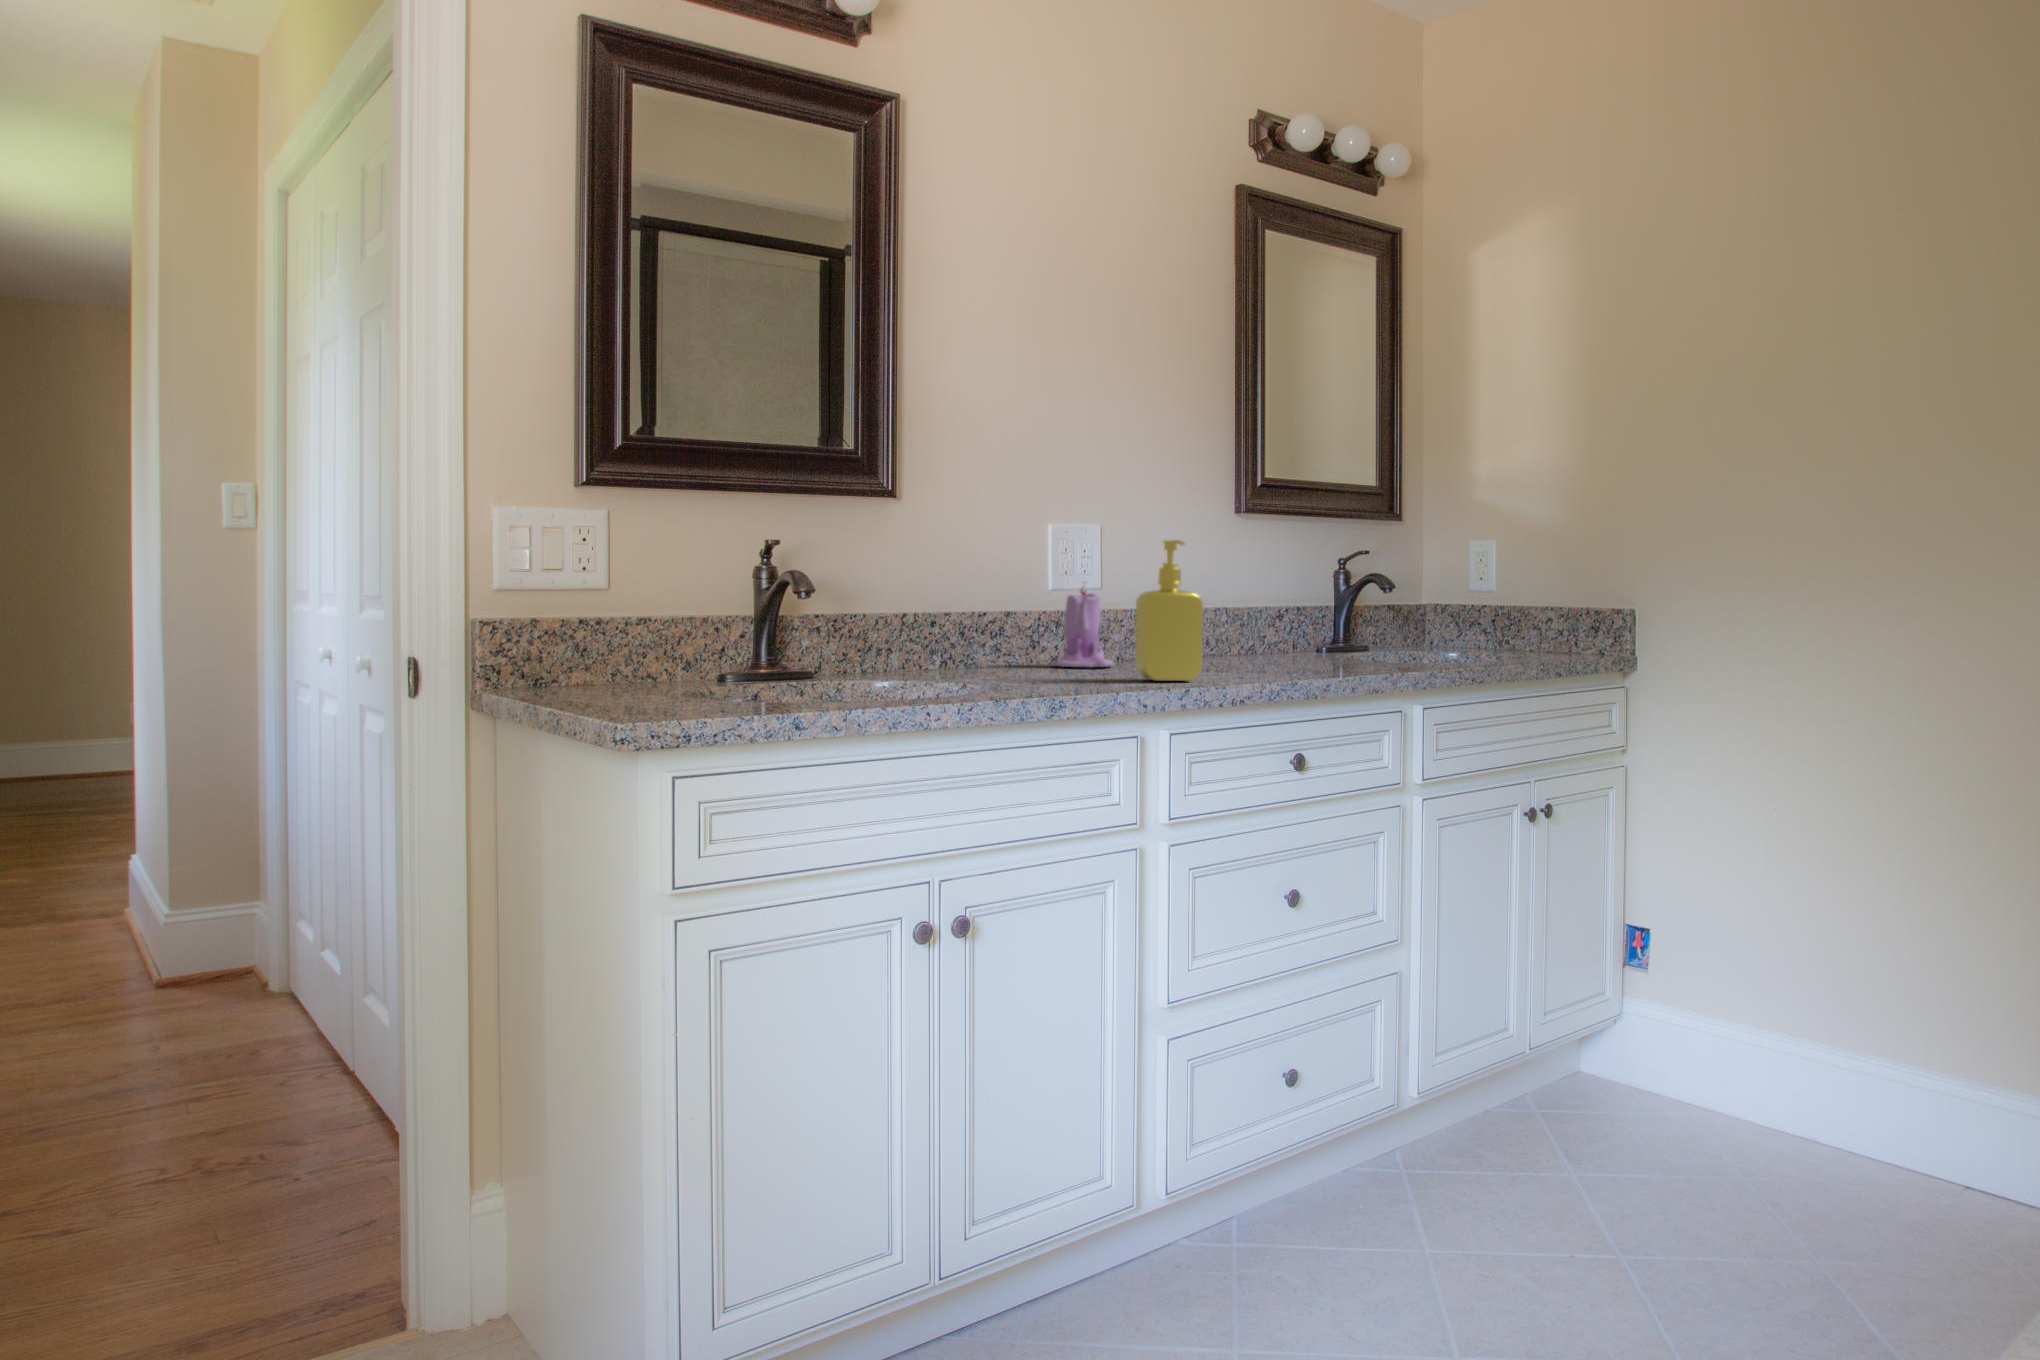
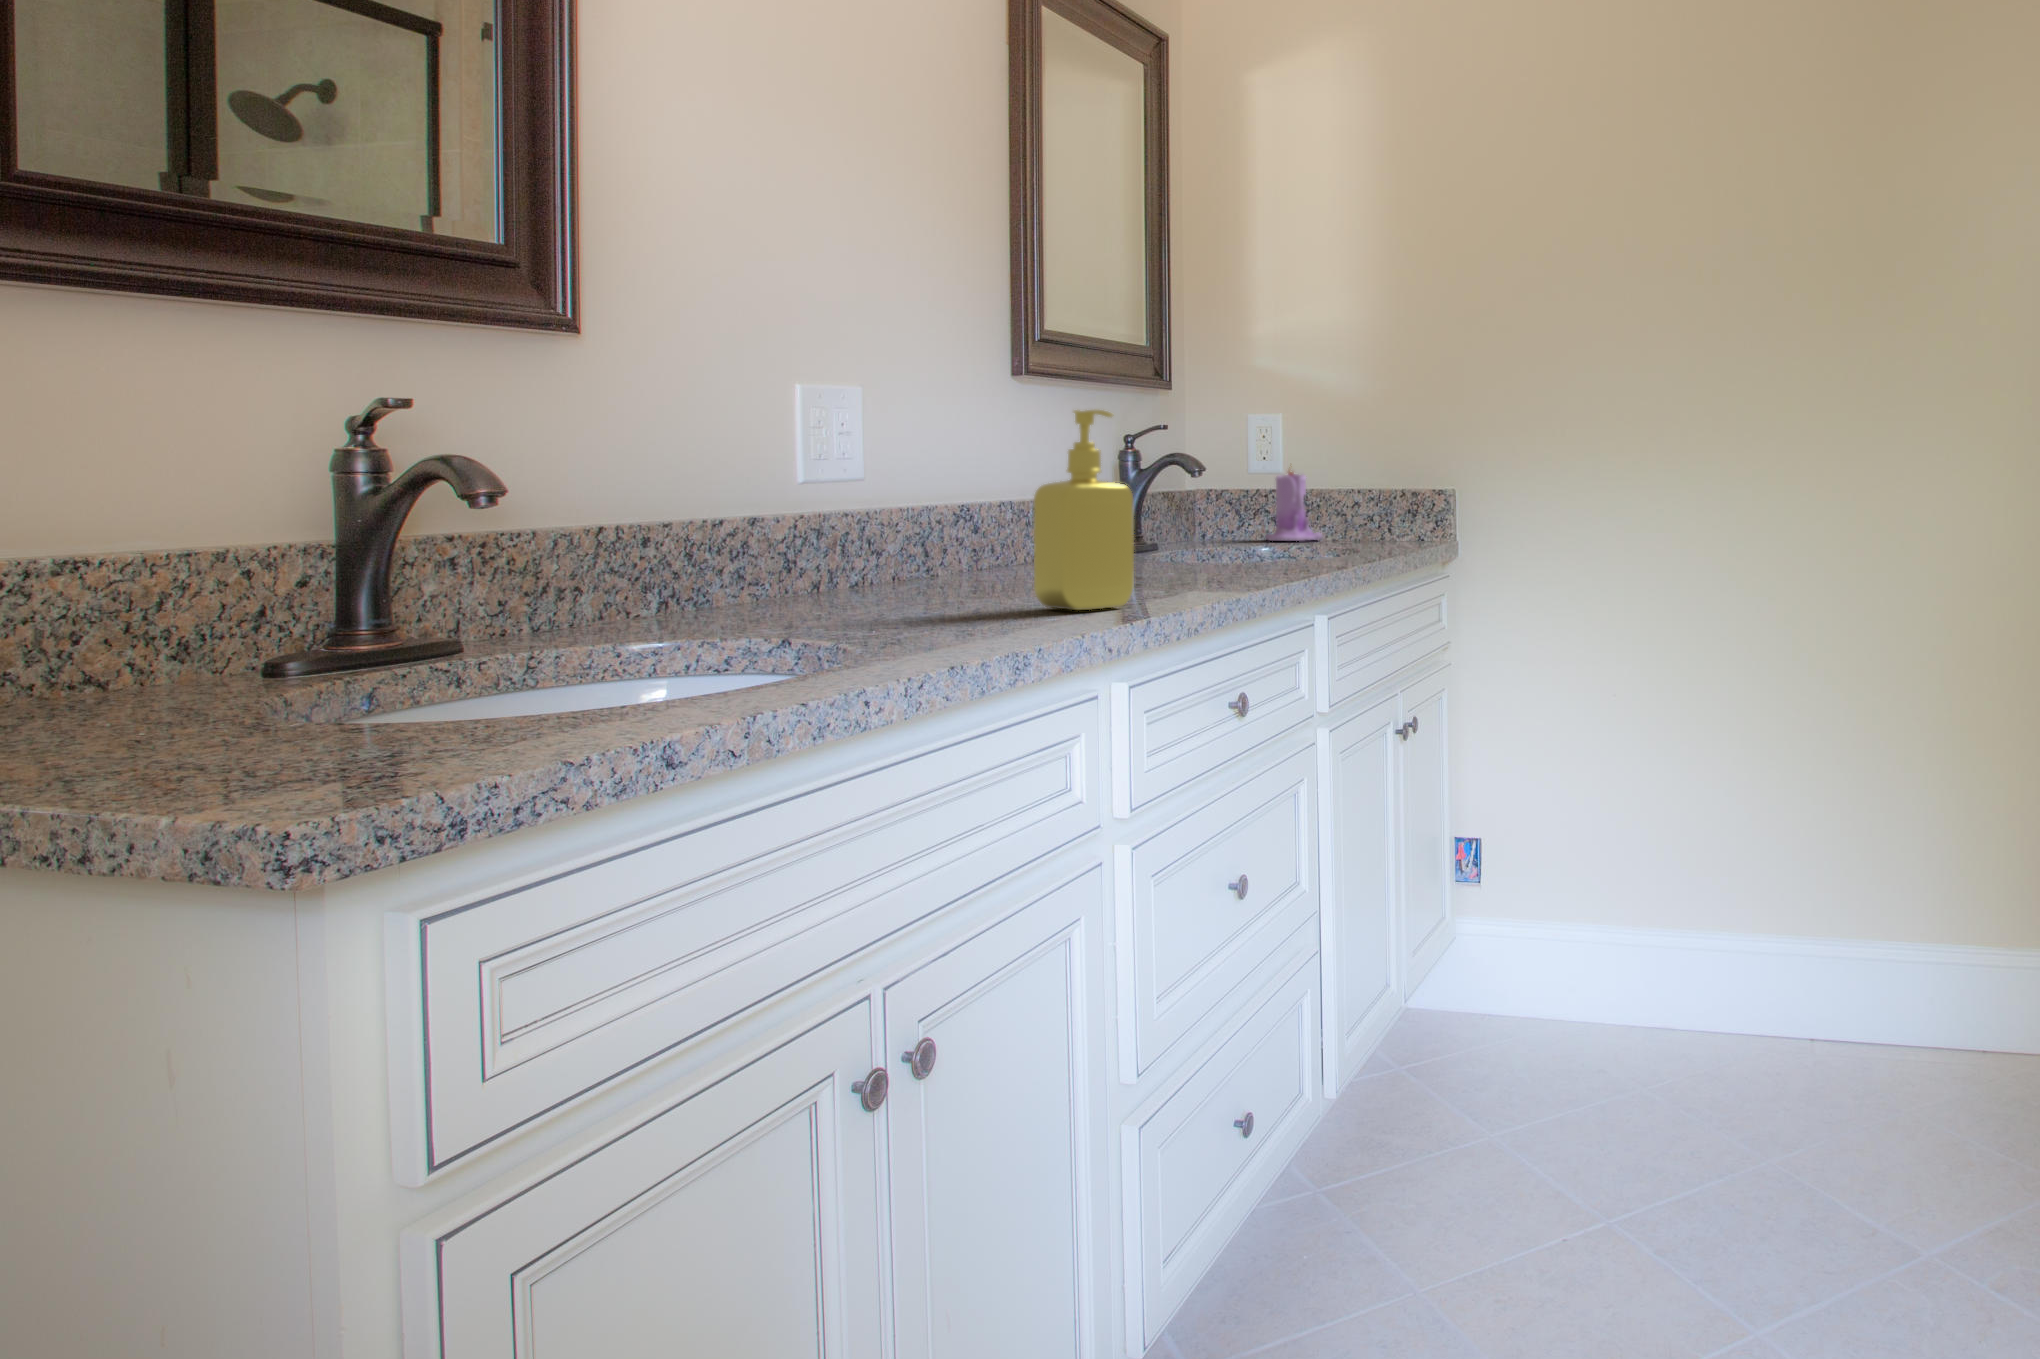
candle: present [1052,588,1113,667] -> present [1265,466,1322,541]

